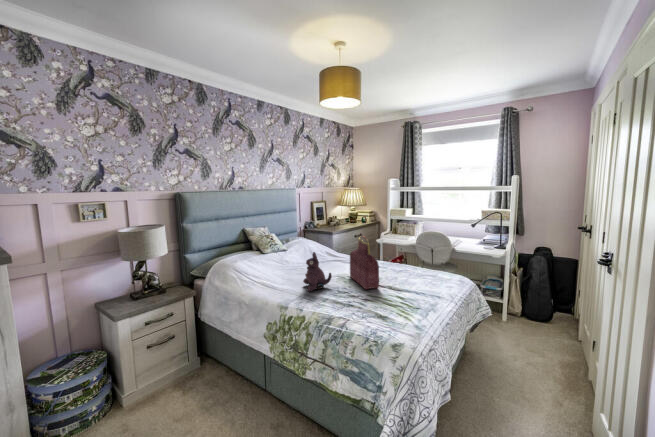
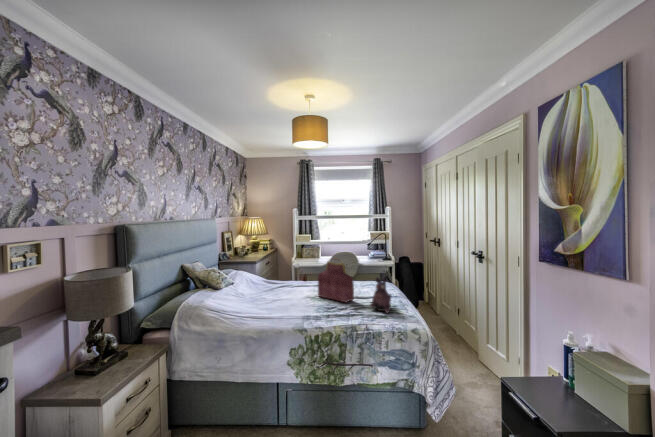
plush toy: present [303,252,332,292] -> present [370,277,391,313]

